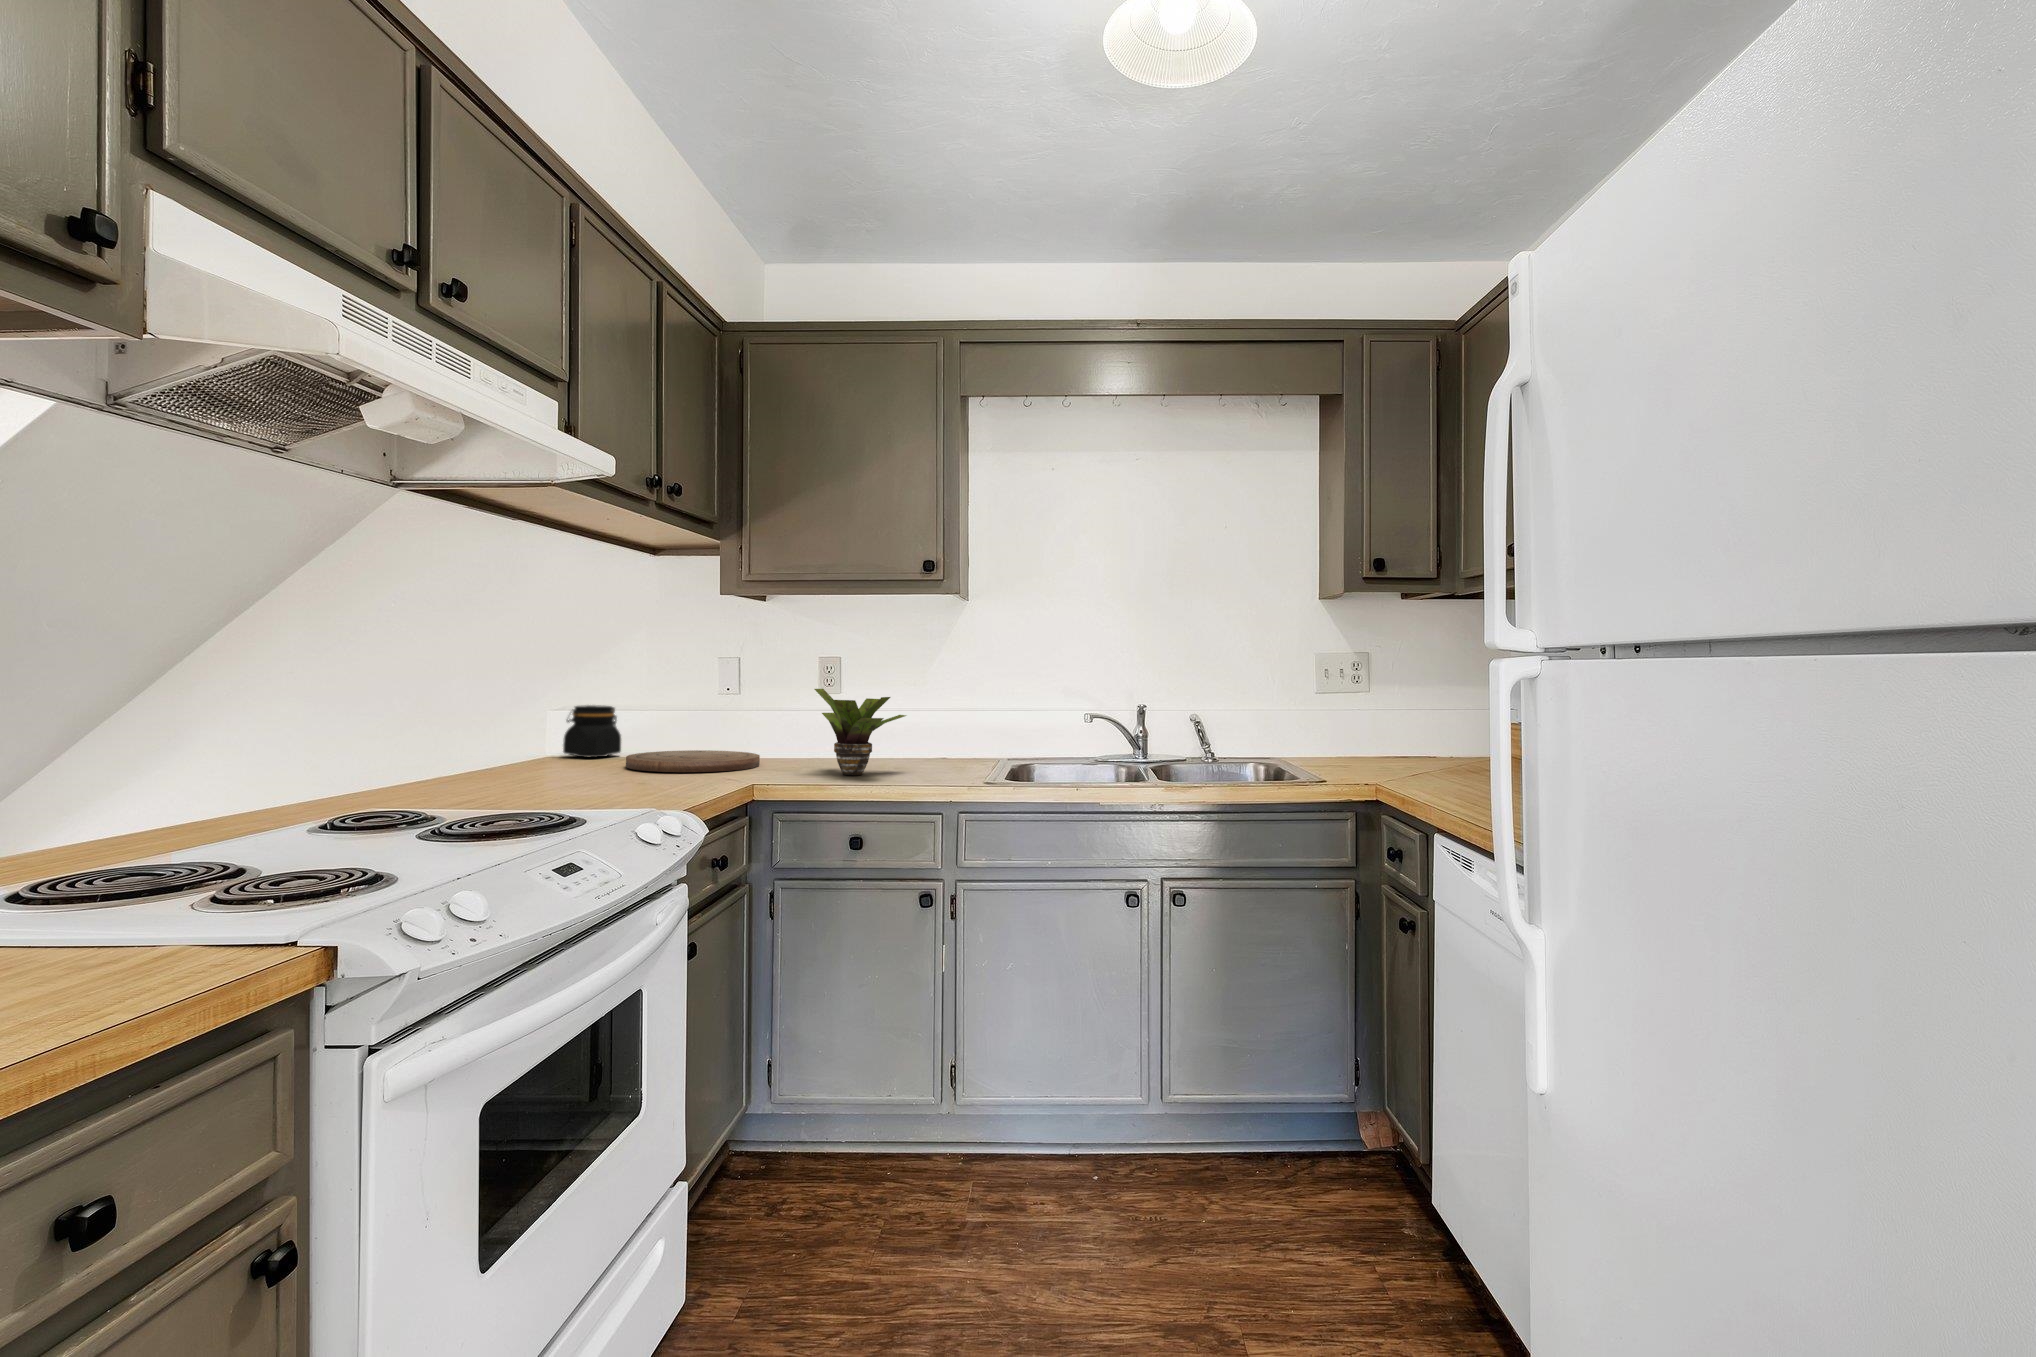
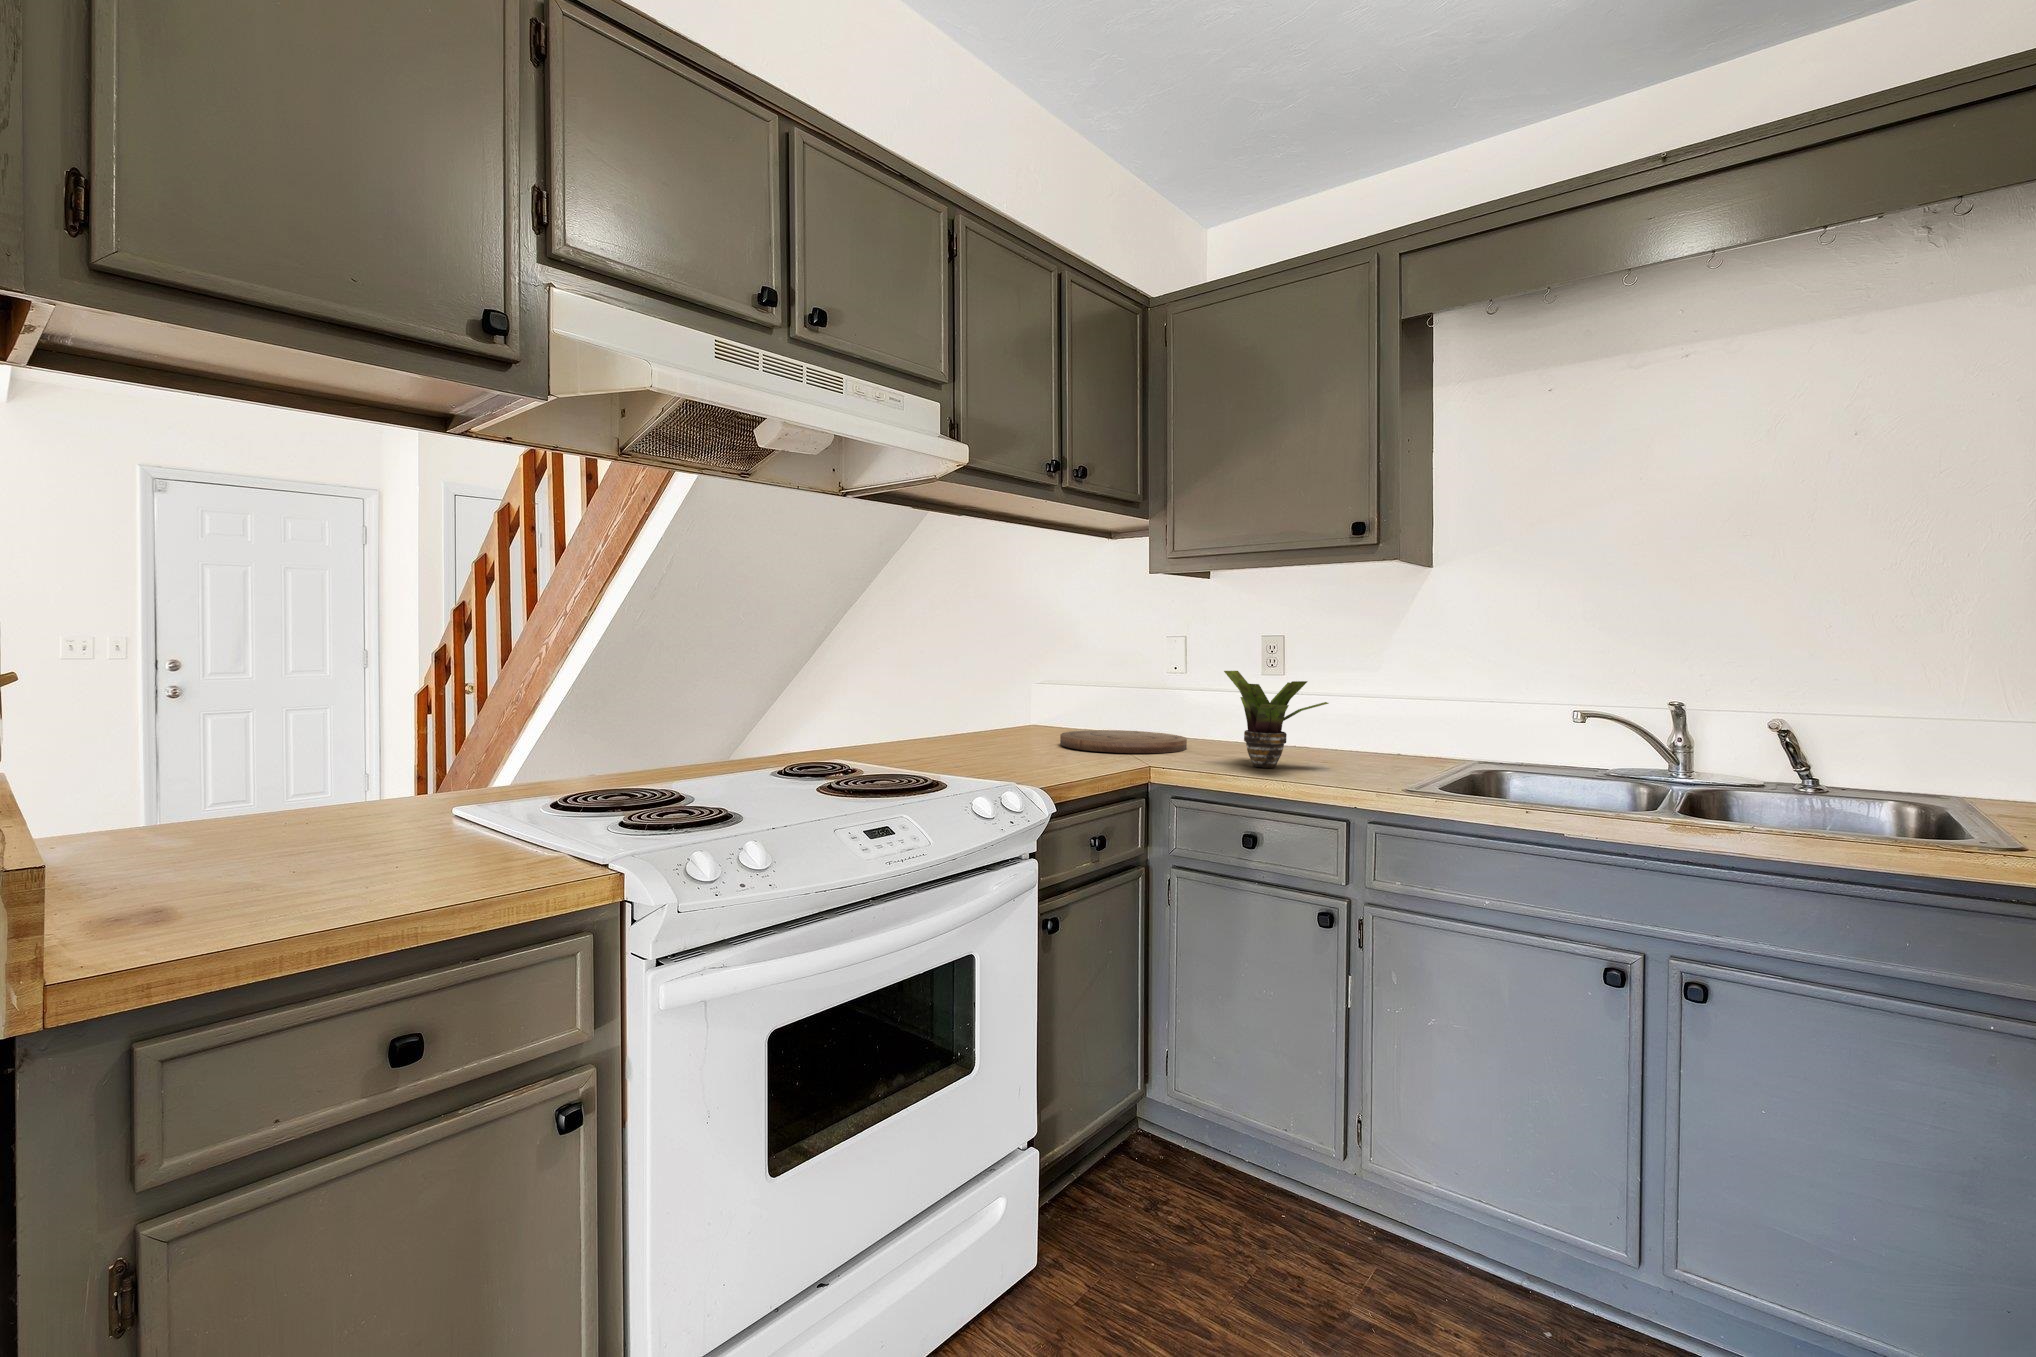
jar: present [563,705,621,757] -> none [1027,684,1076,732]

